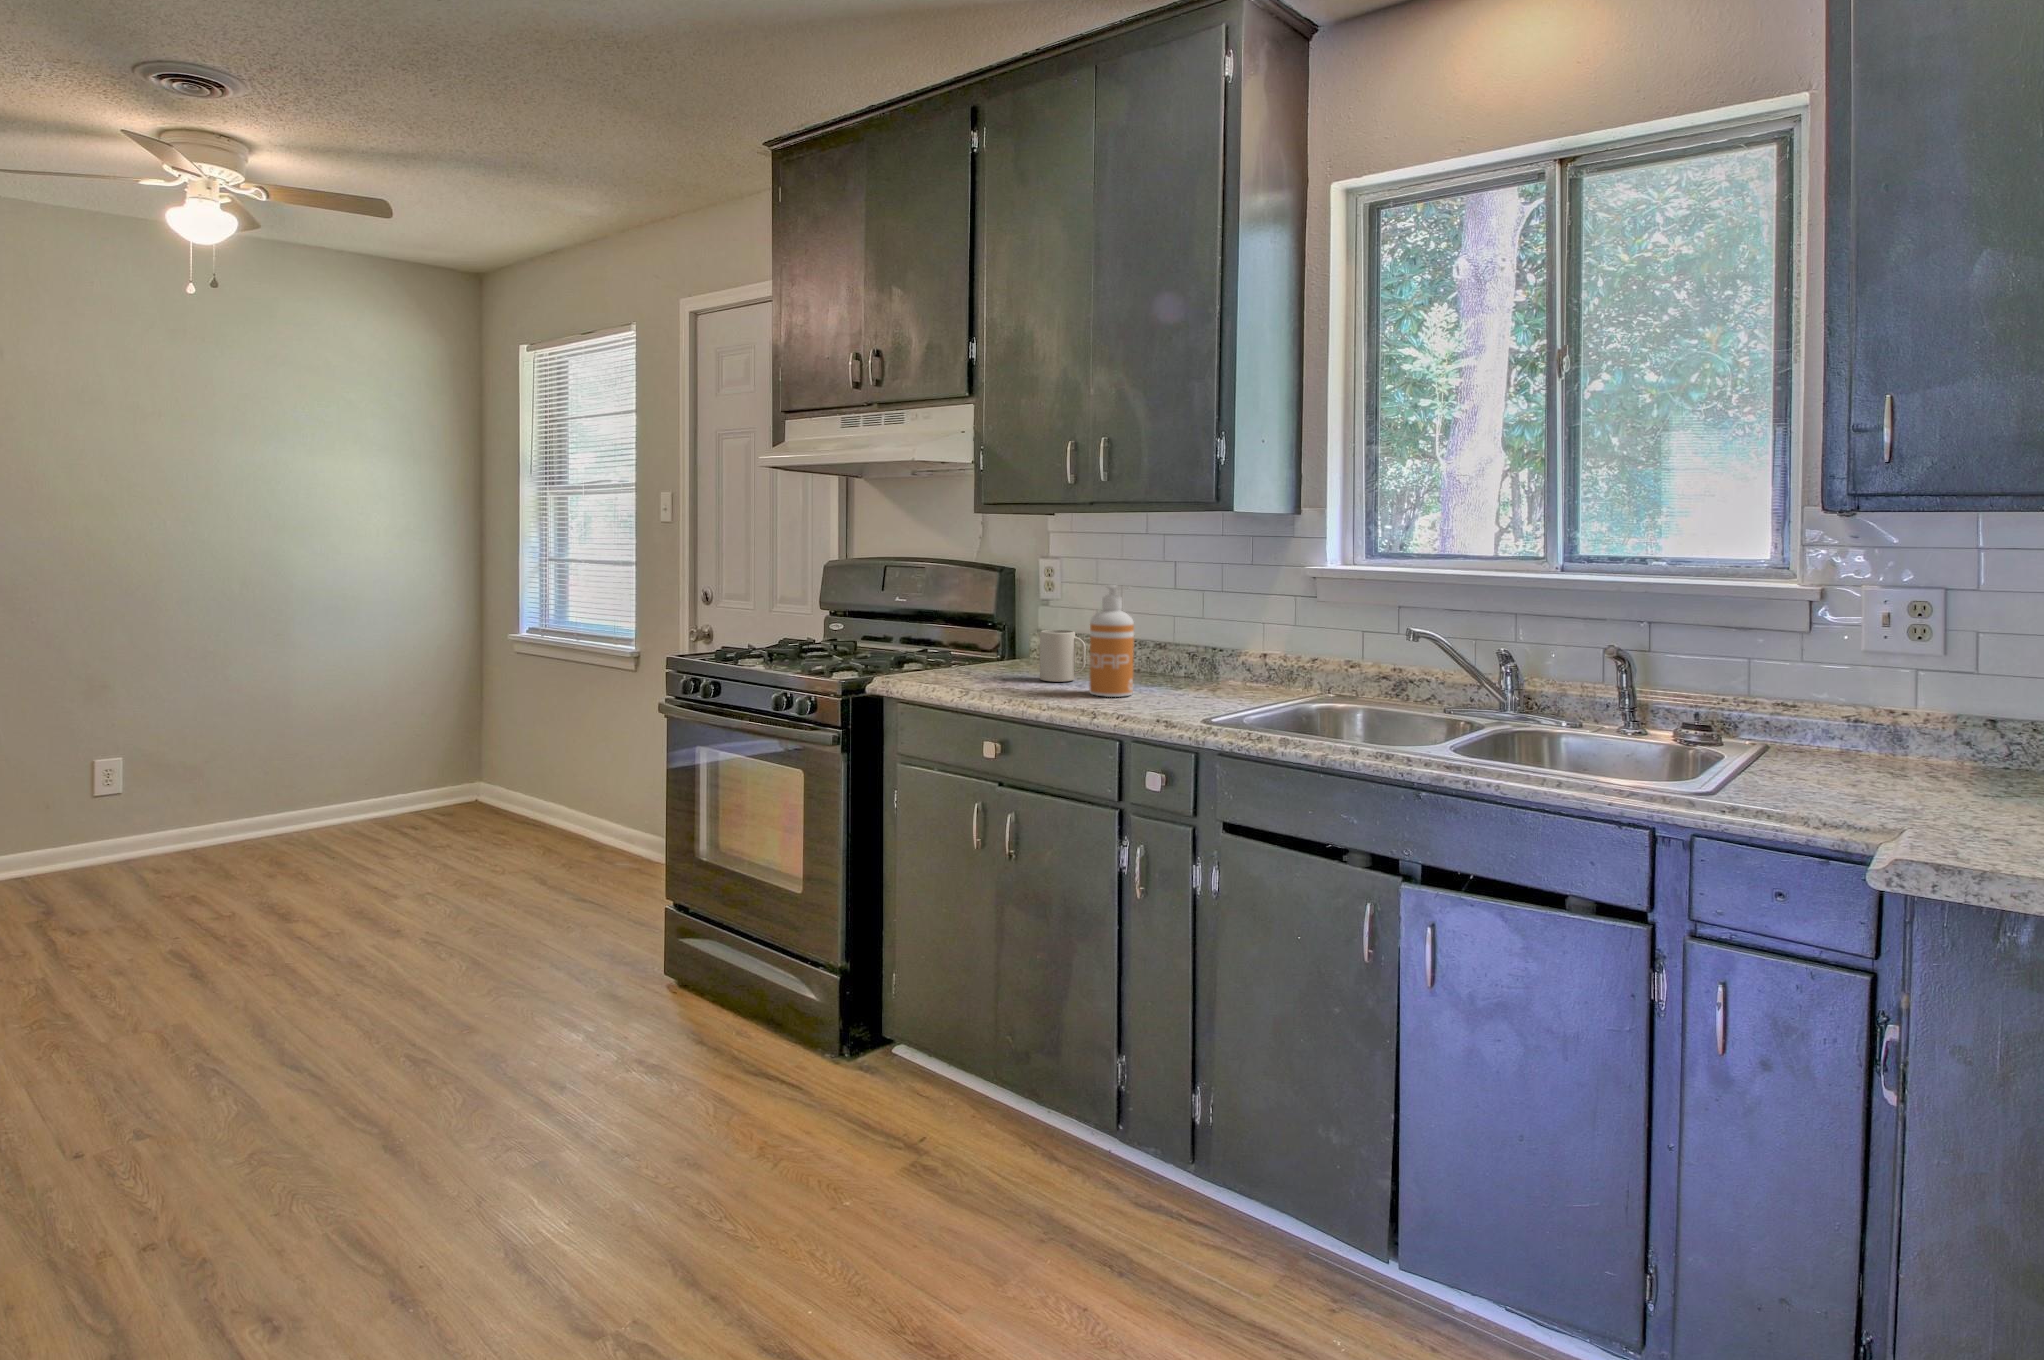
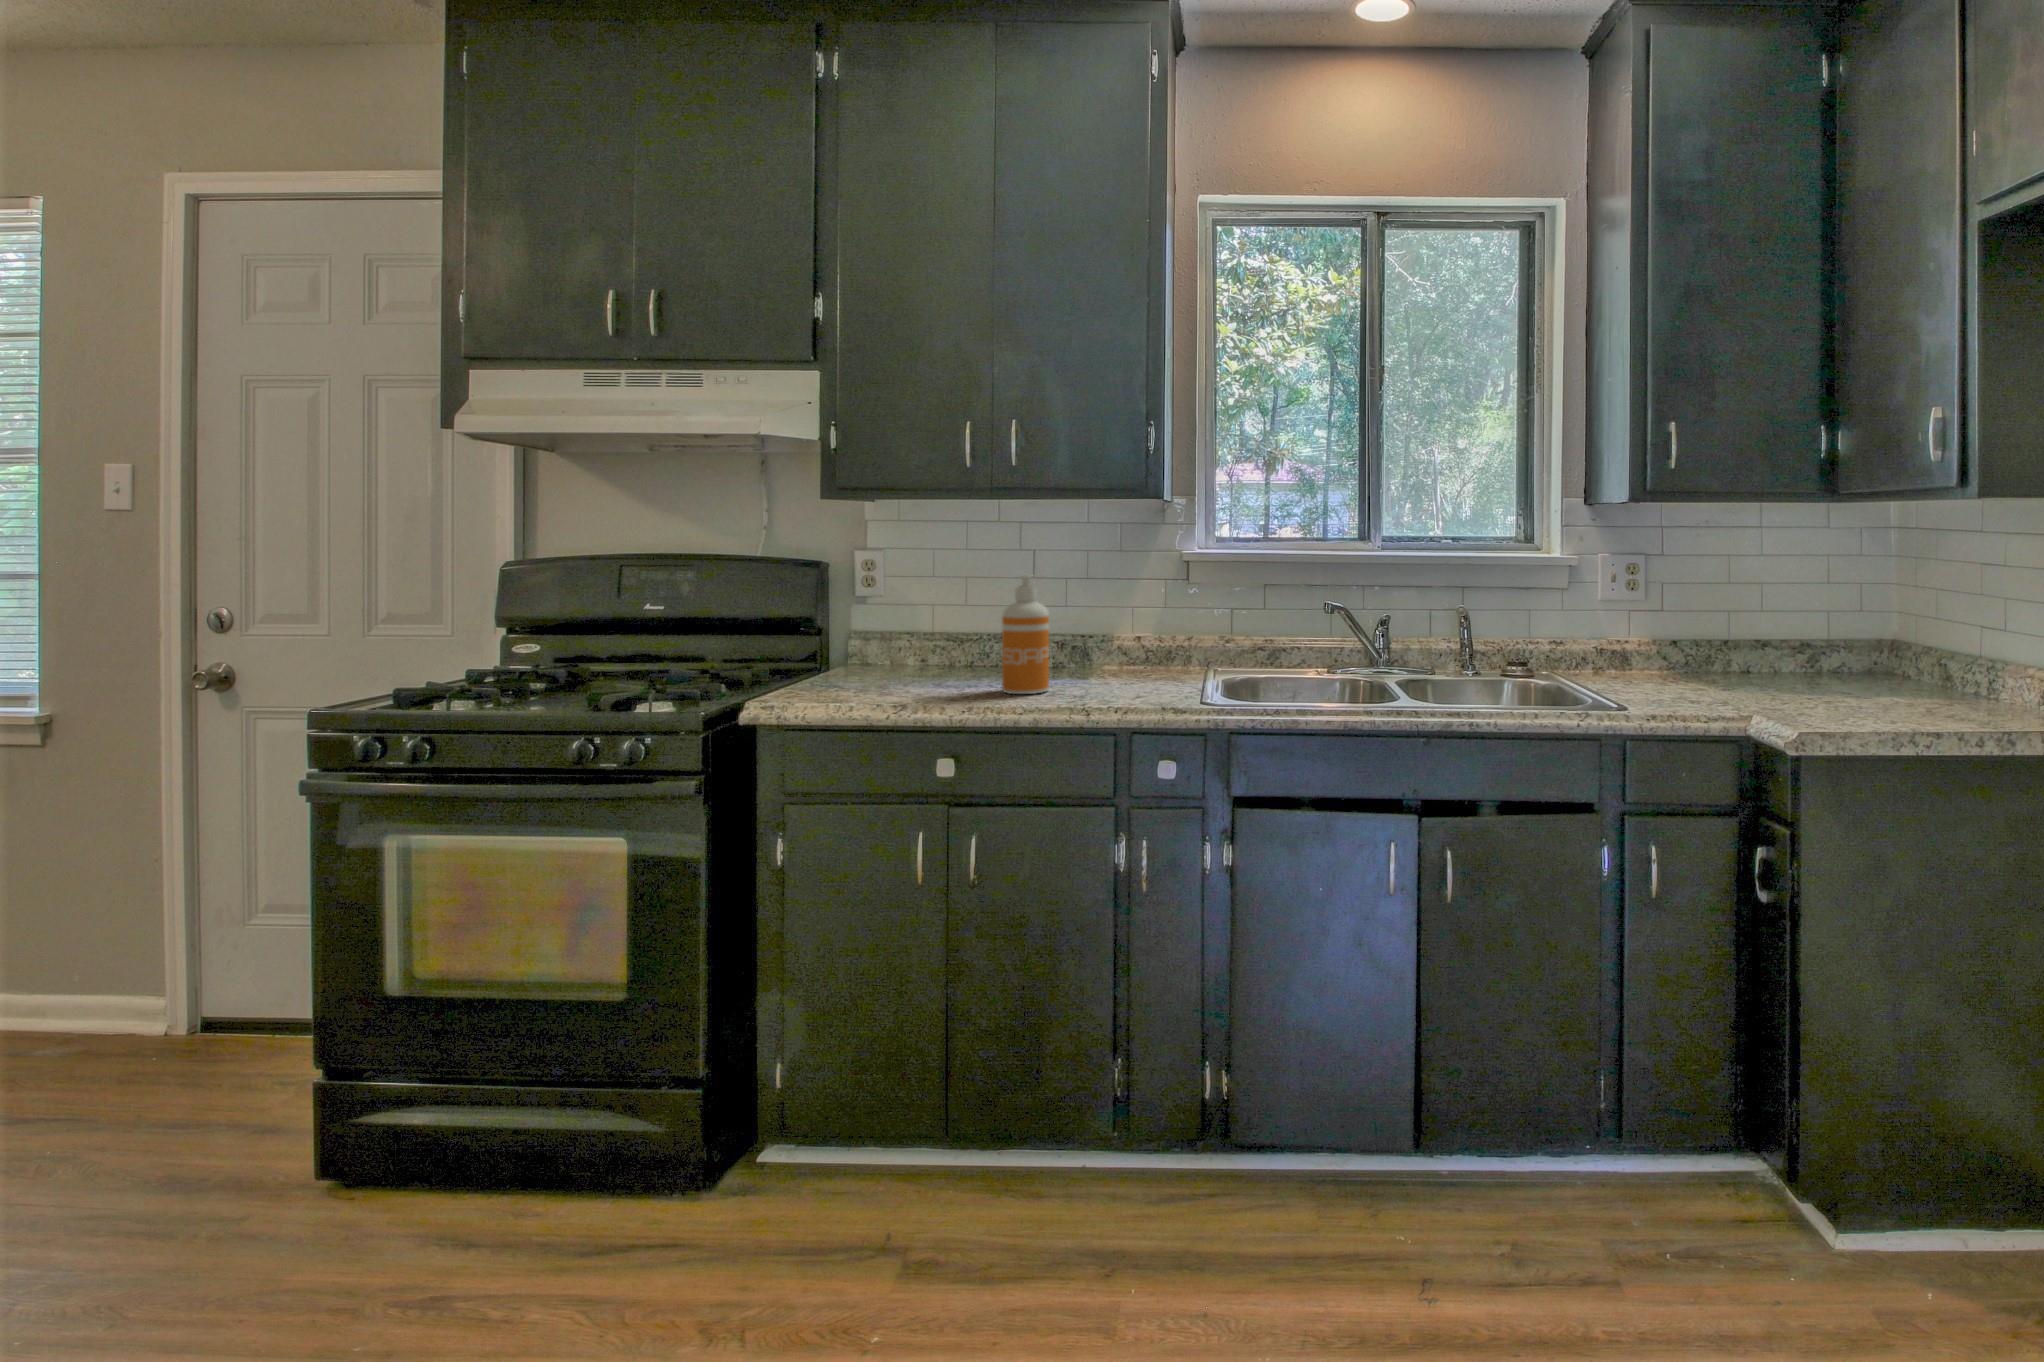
mug: present [1040,630,1086,682] -> none [914,628,966,685]

